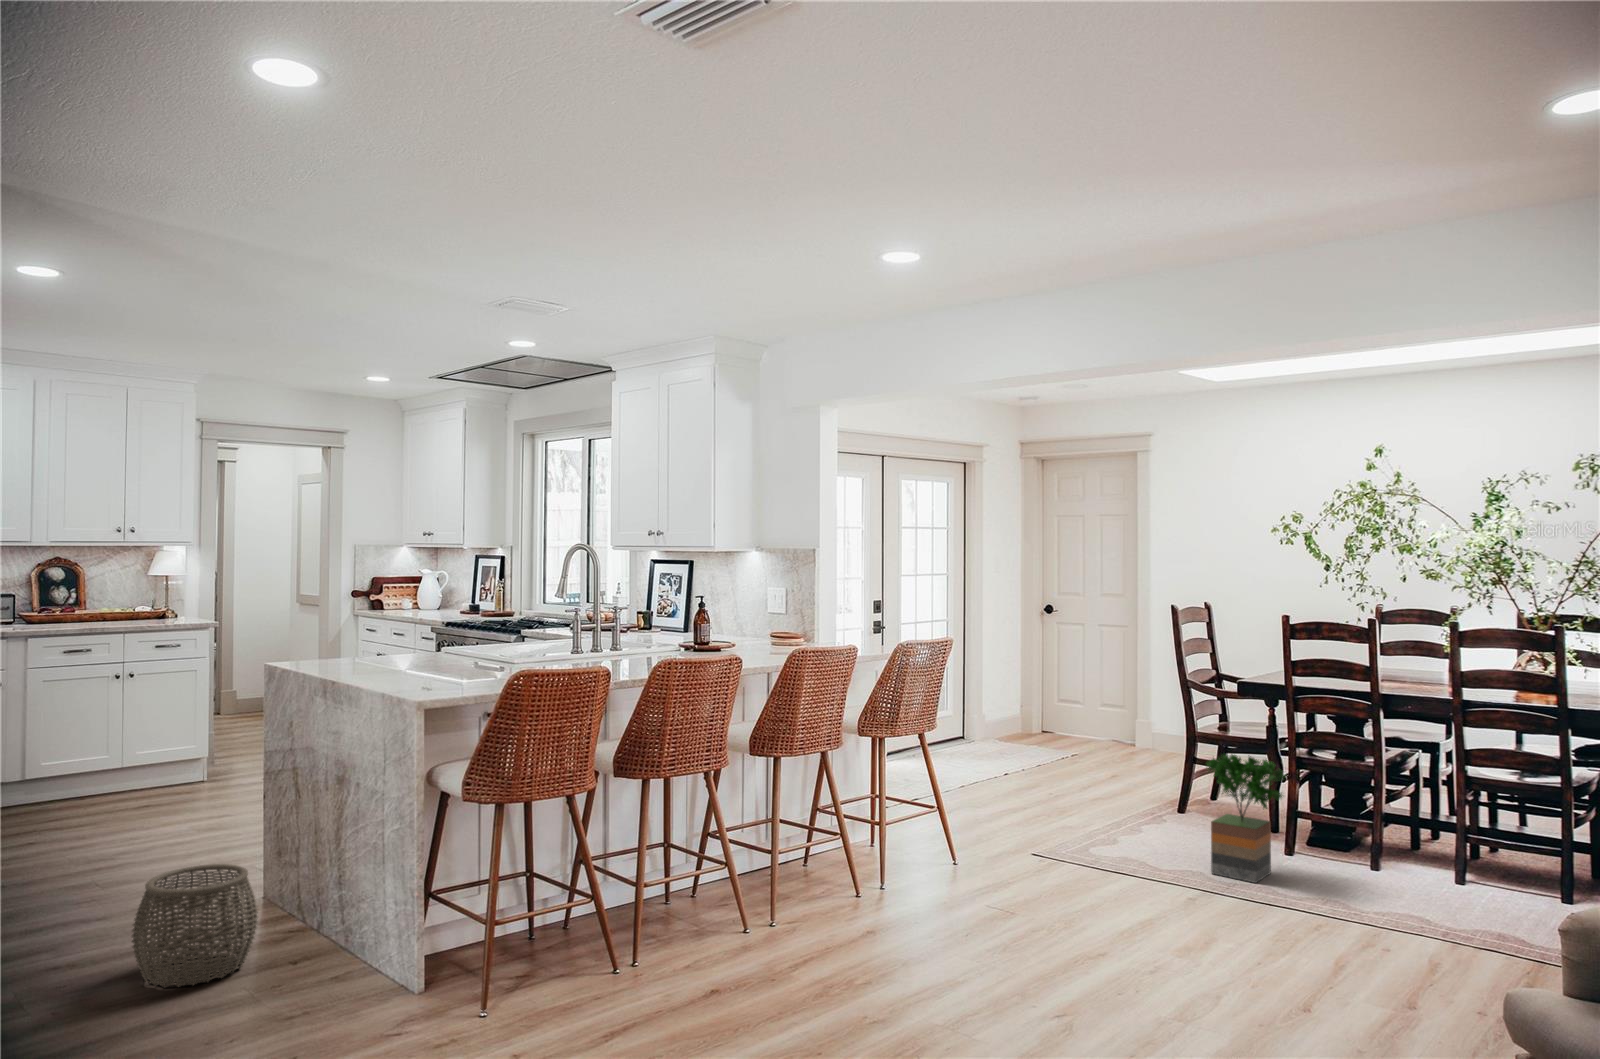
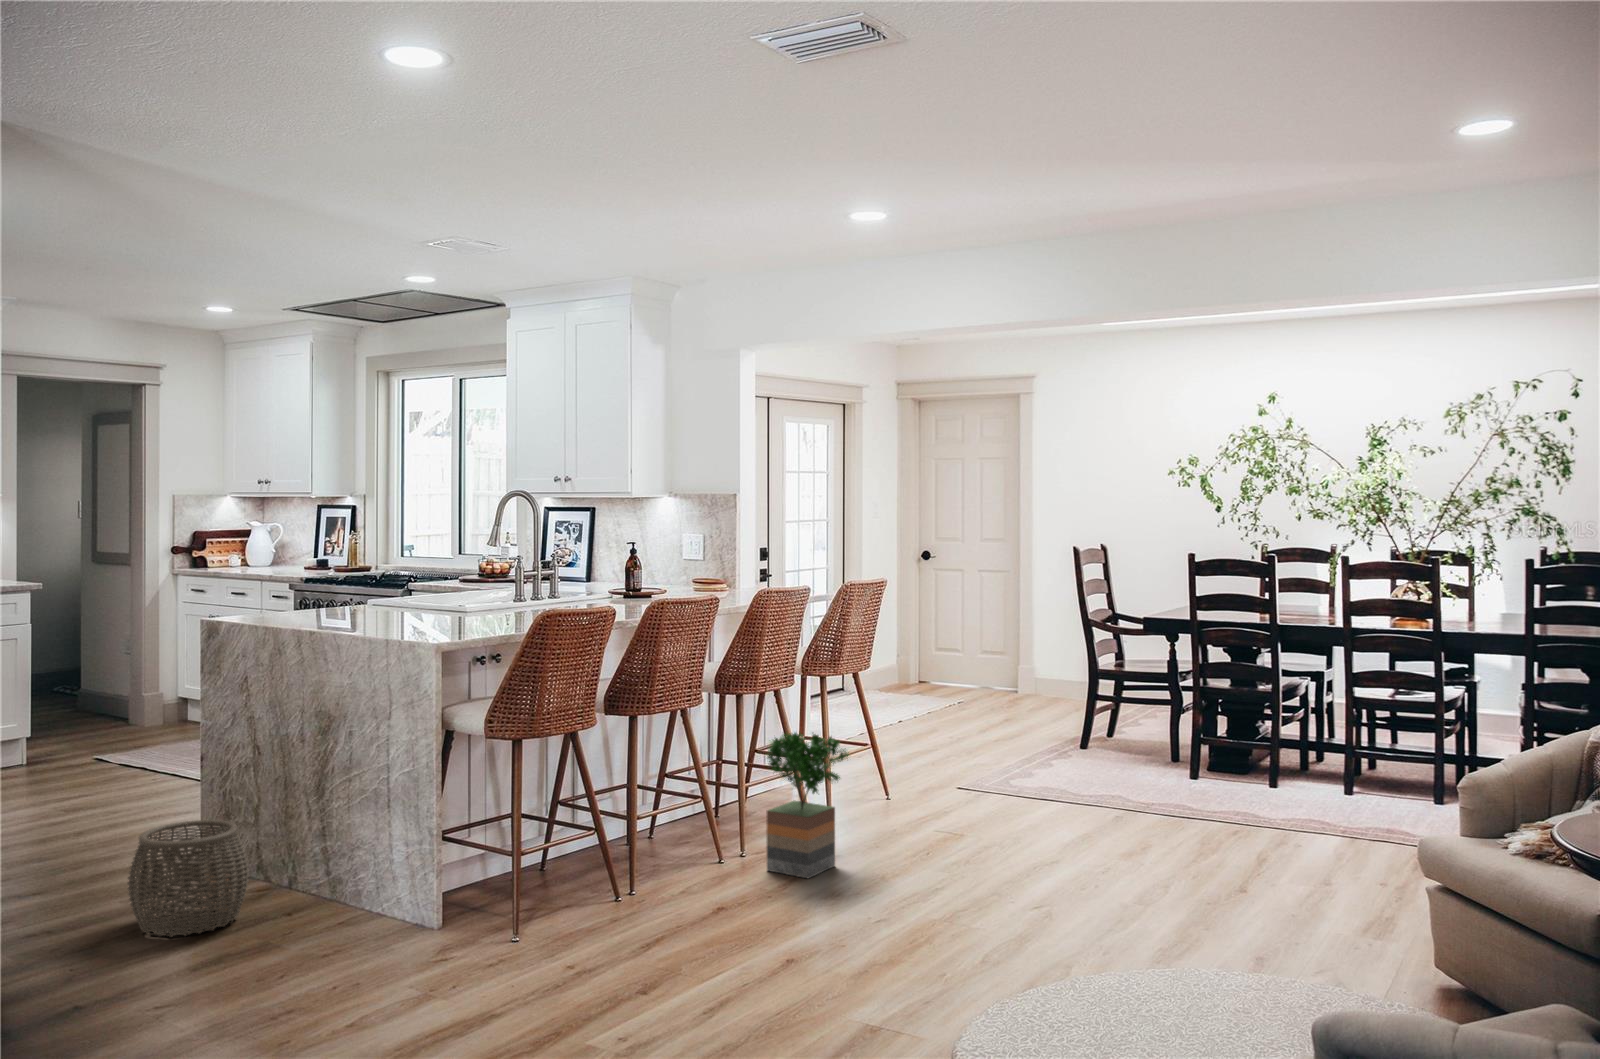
potted tree: present [1207,754,1285,883] -> present [767,733,849,878]

